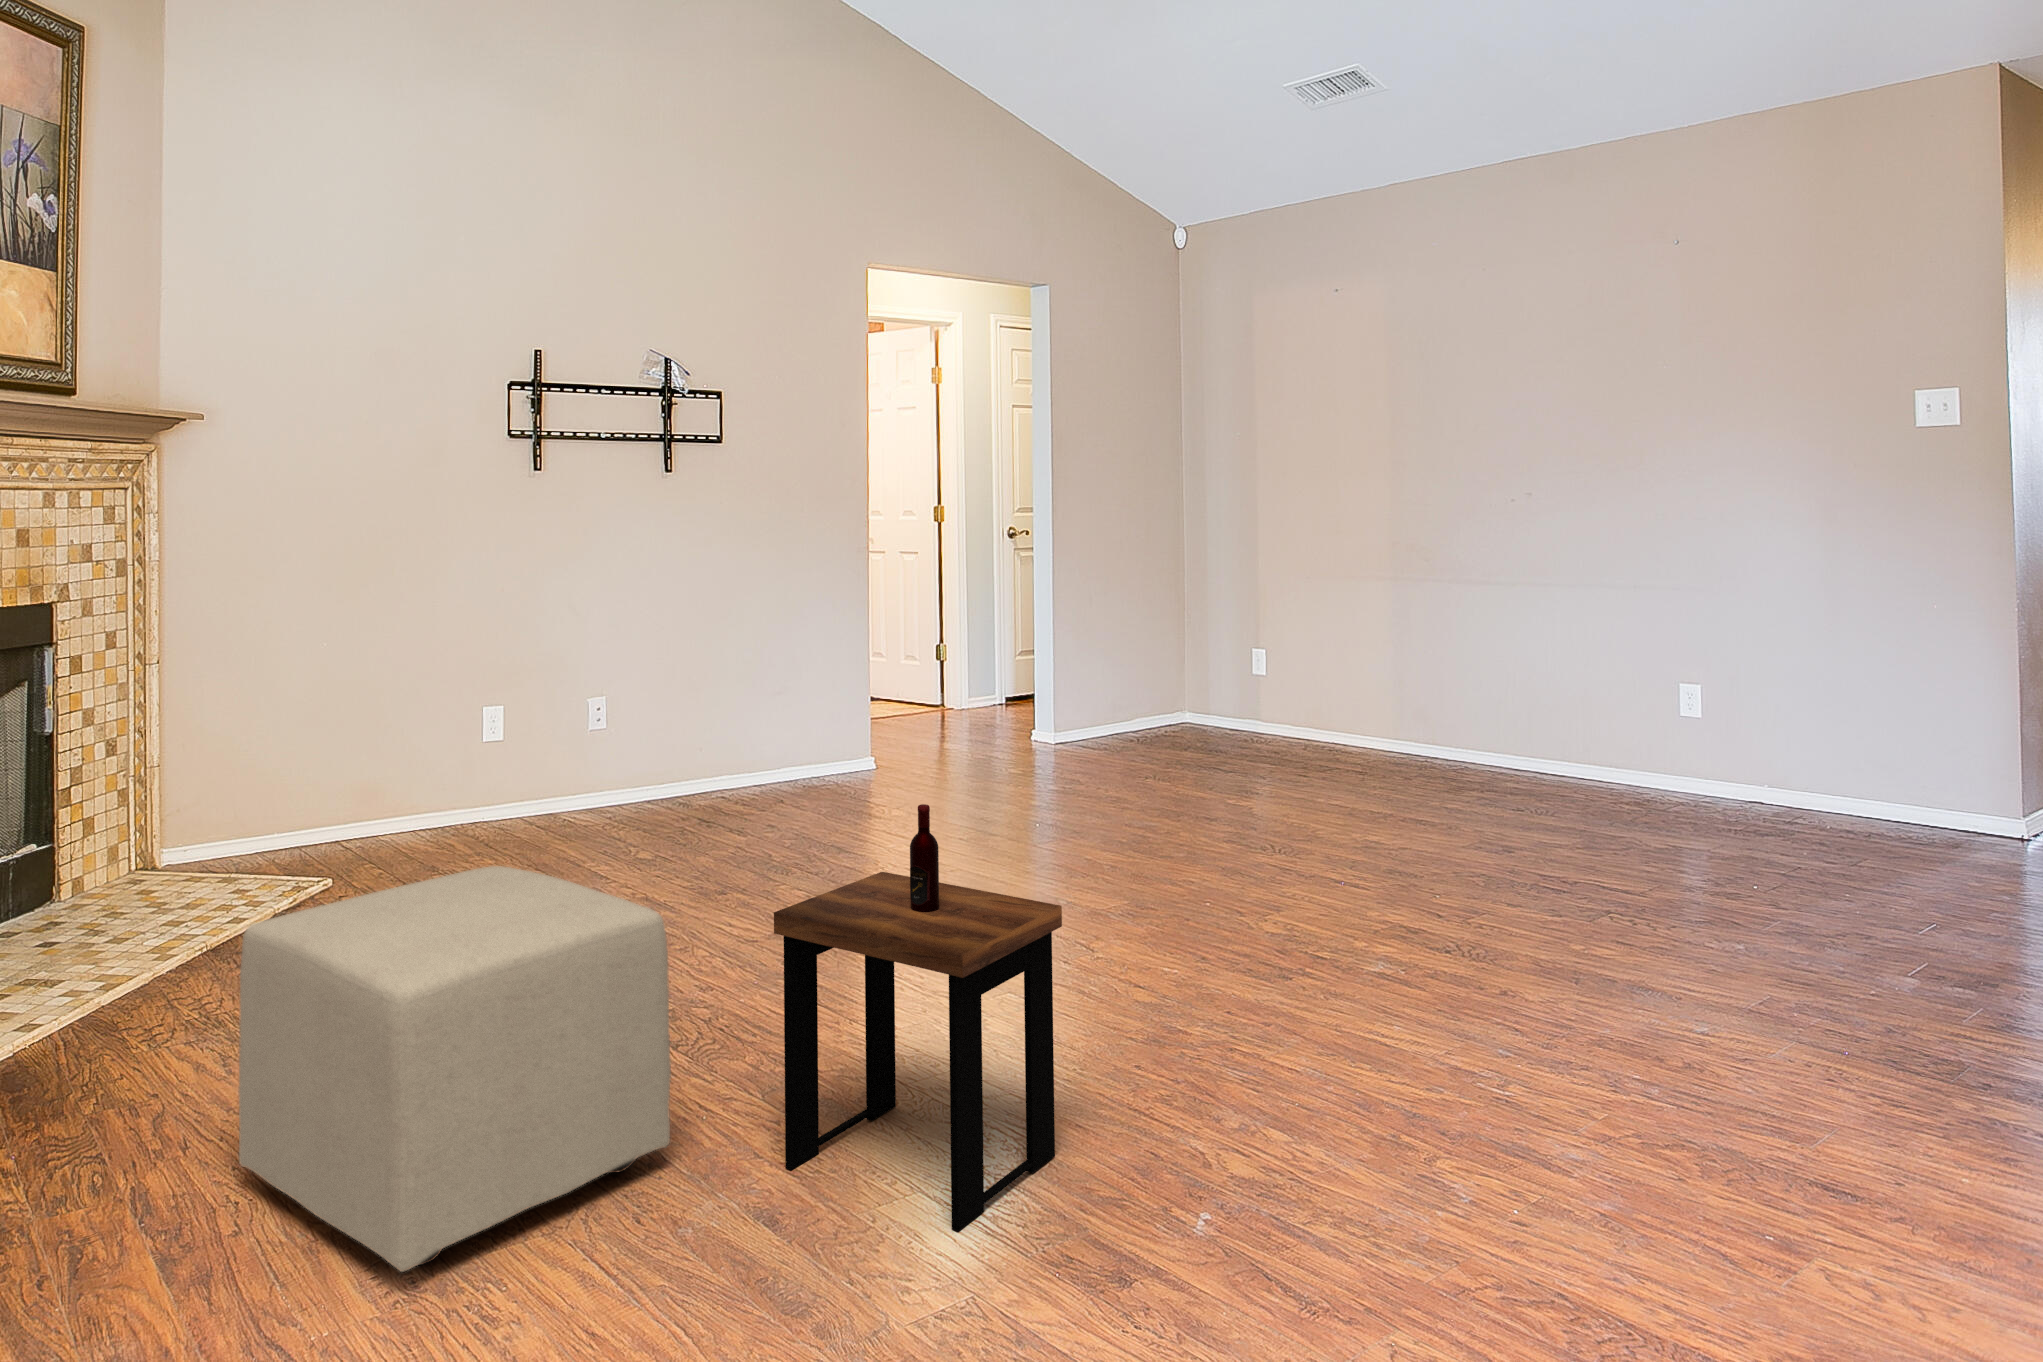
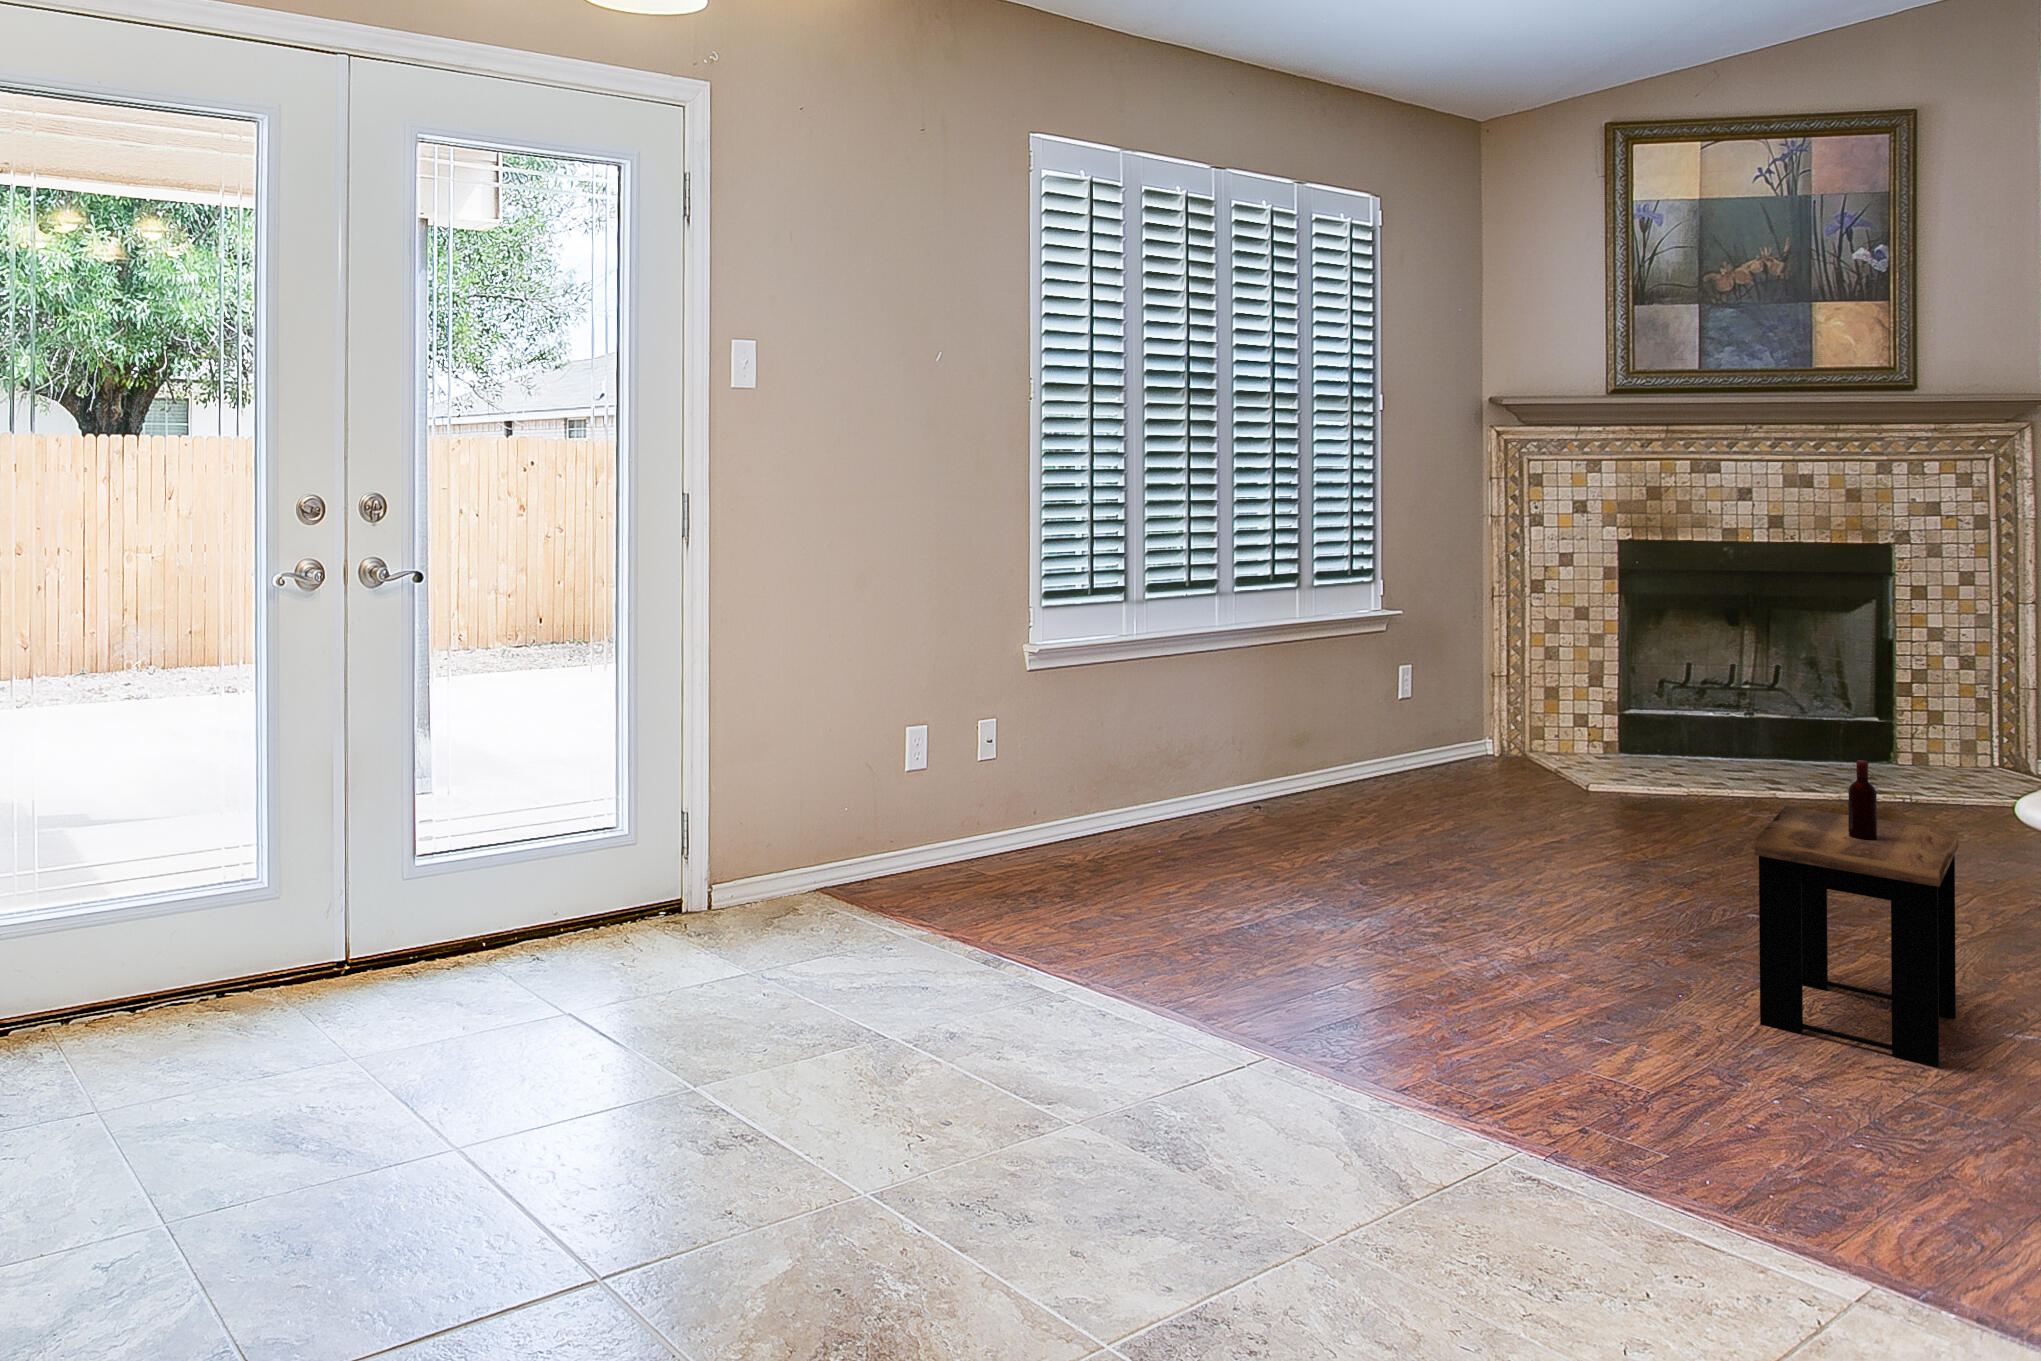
ottoman: present [239,866,671,1272] -> none [1526,725,1798,937]

